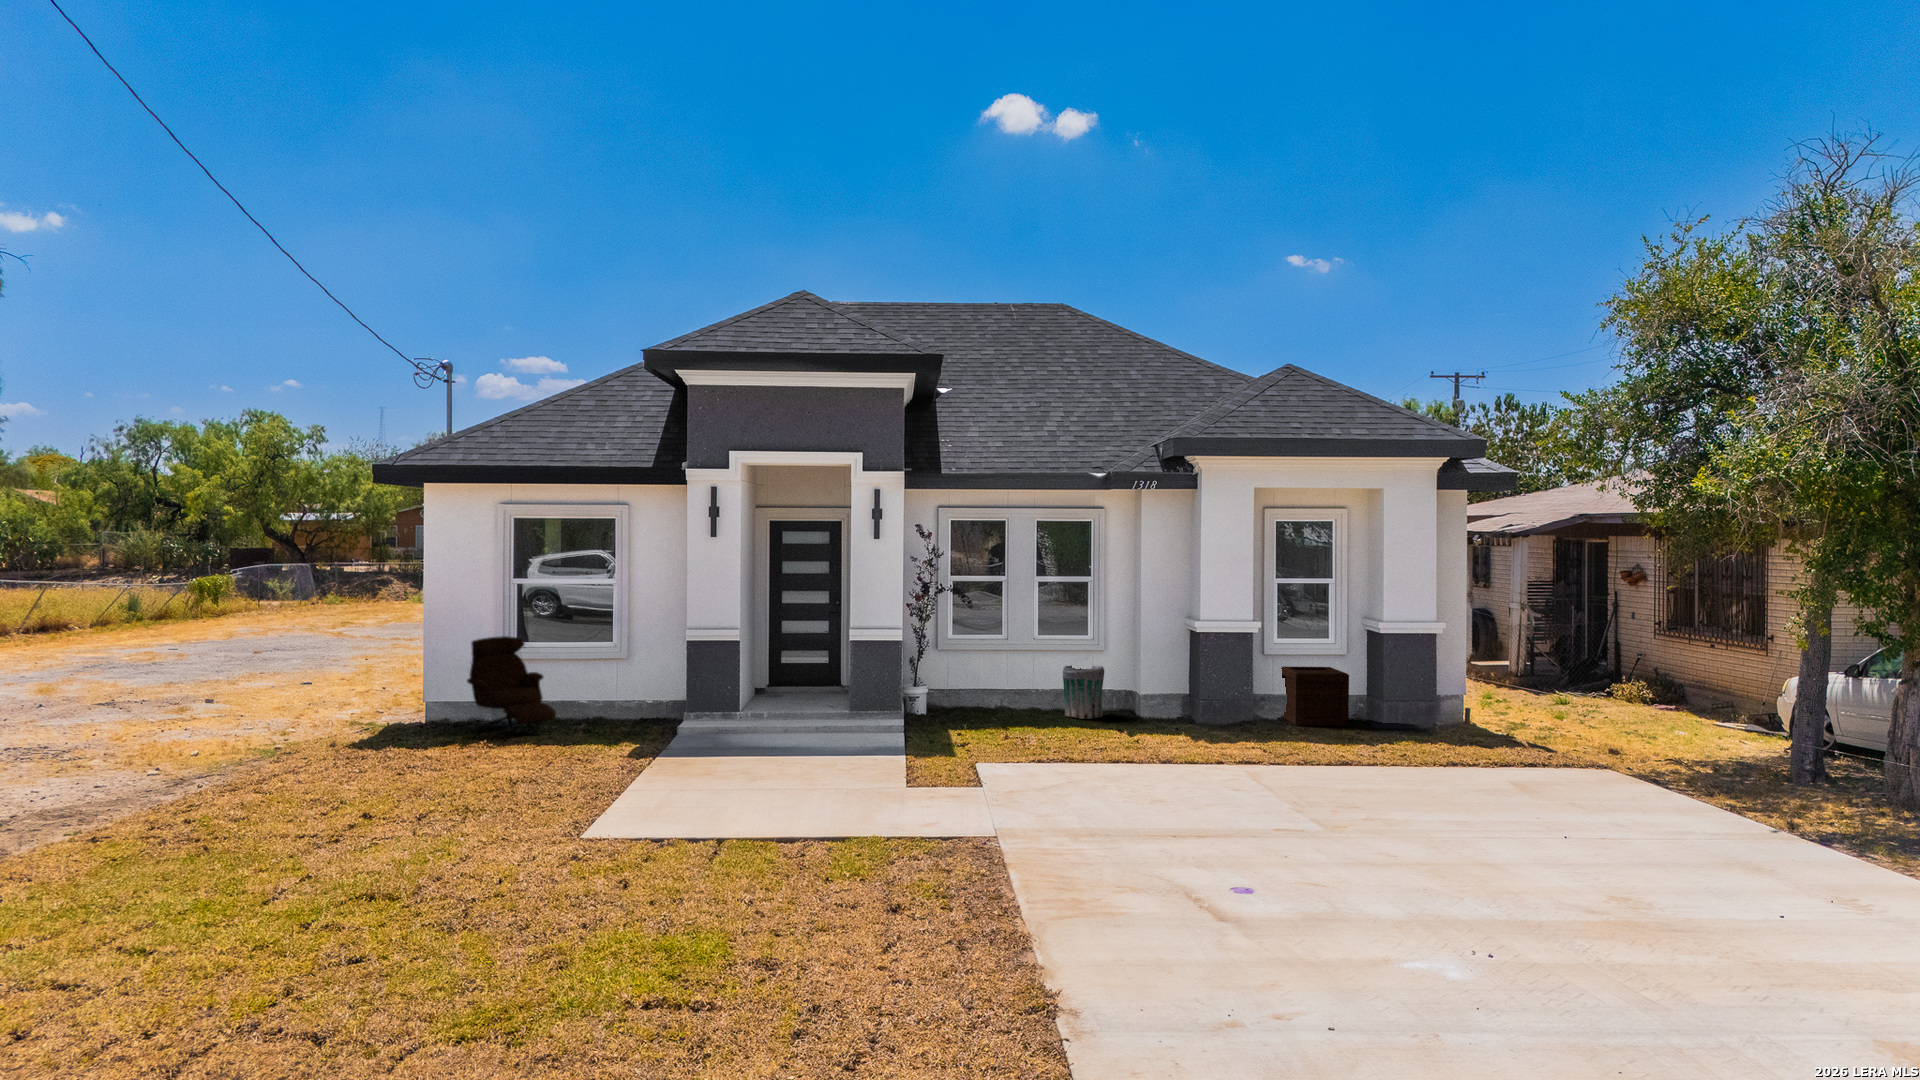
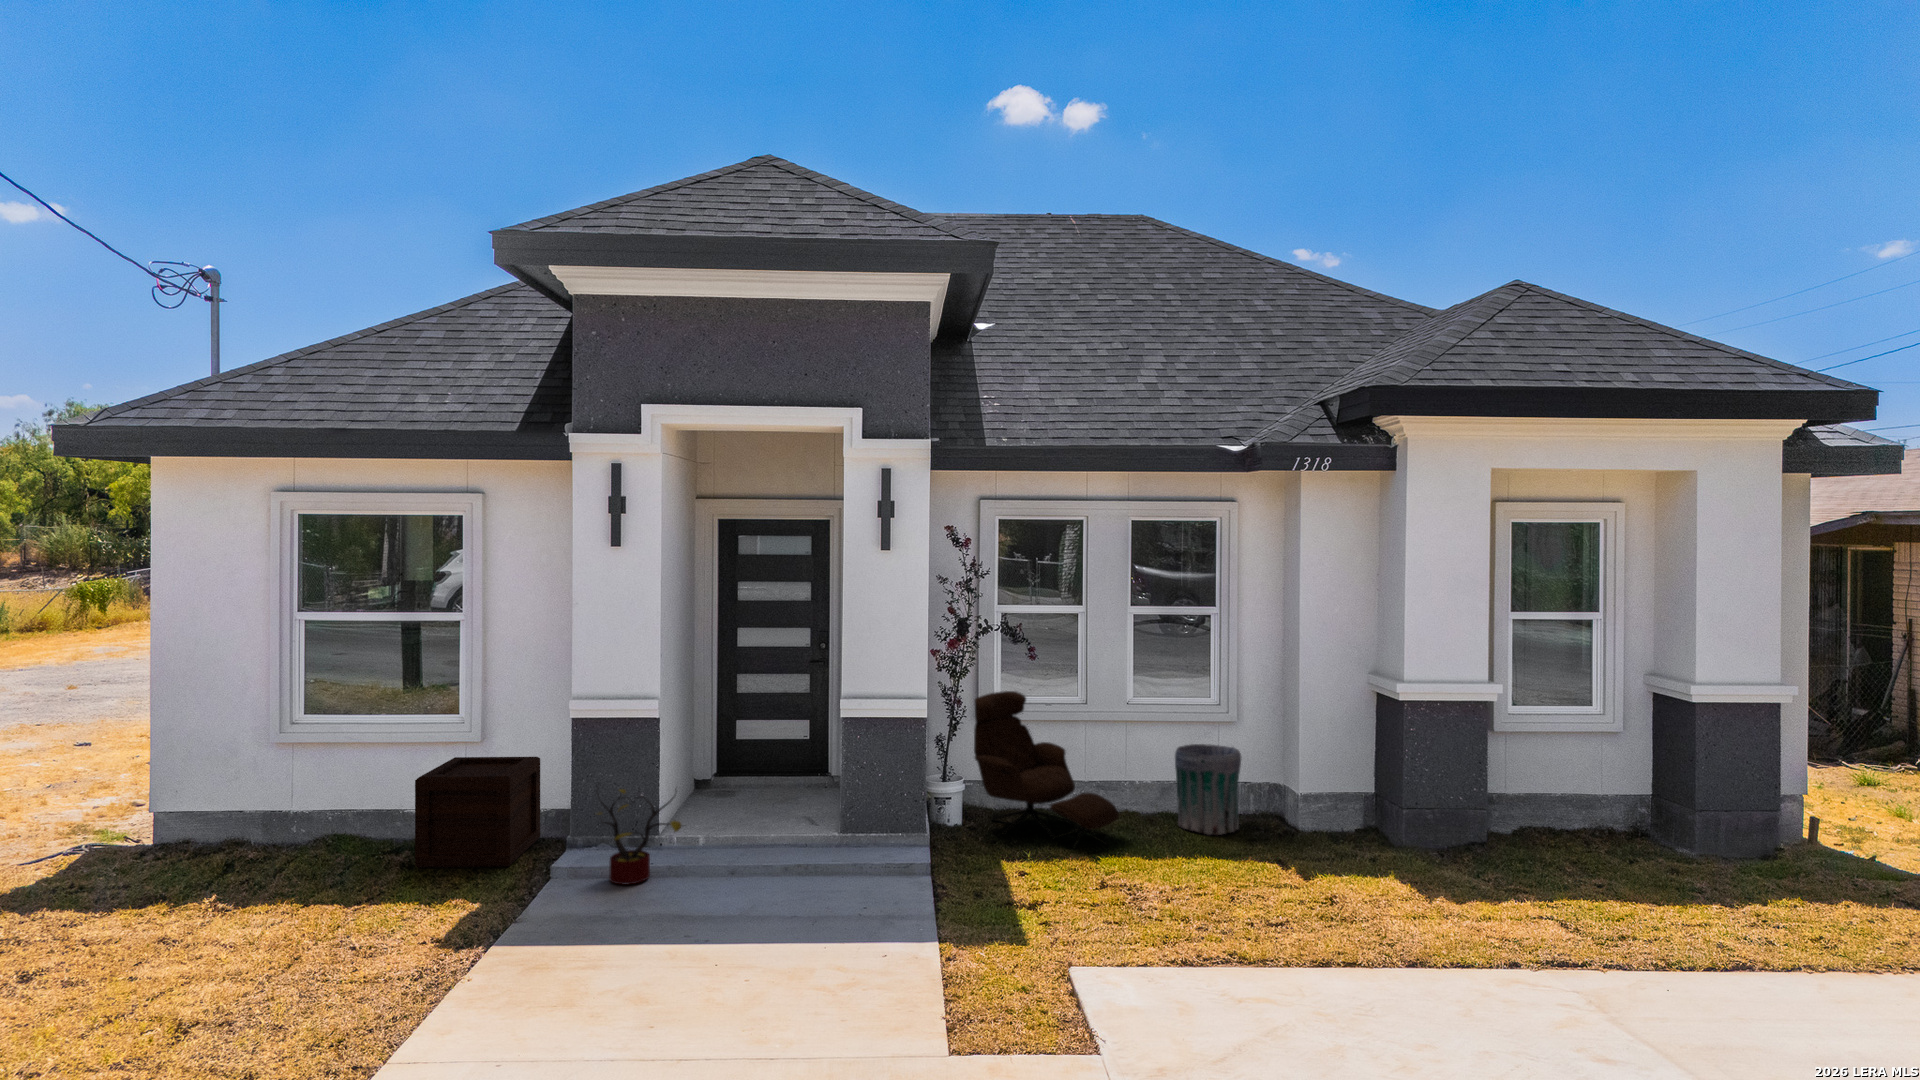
lounge chair: present [467,636,556,736] -> present [974,691,1119,848]
wooden crate: present [1281,667,1349,726] -> present [415,757,540,868]
decorative plant: none [703,678,757,736] -> present [599,789,681,884]

